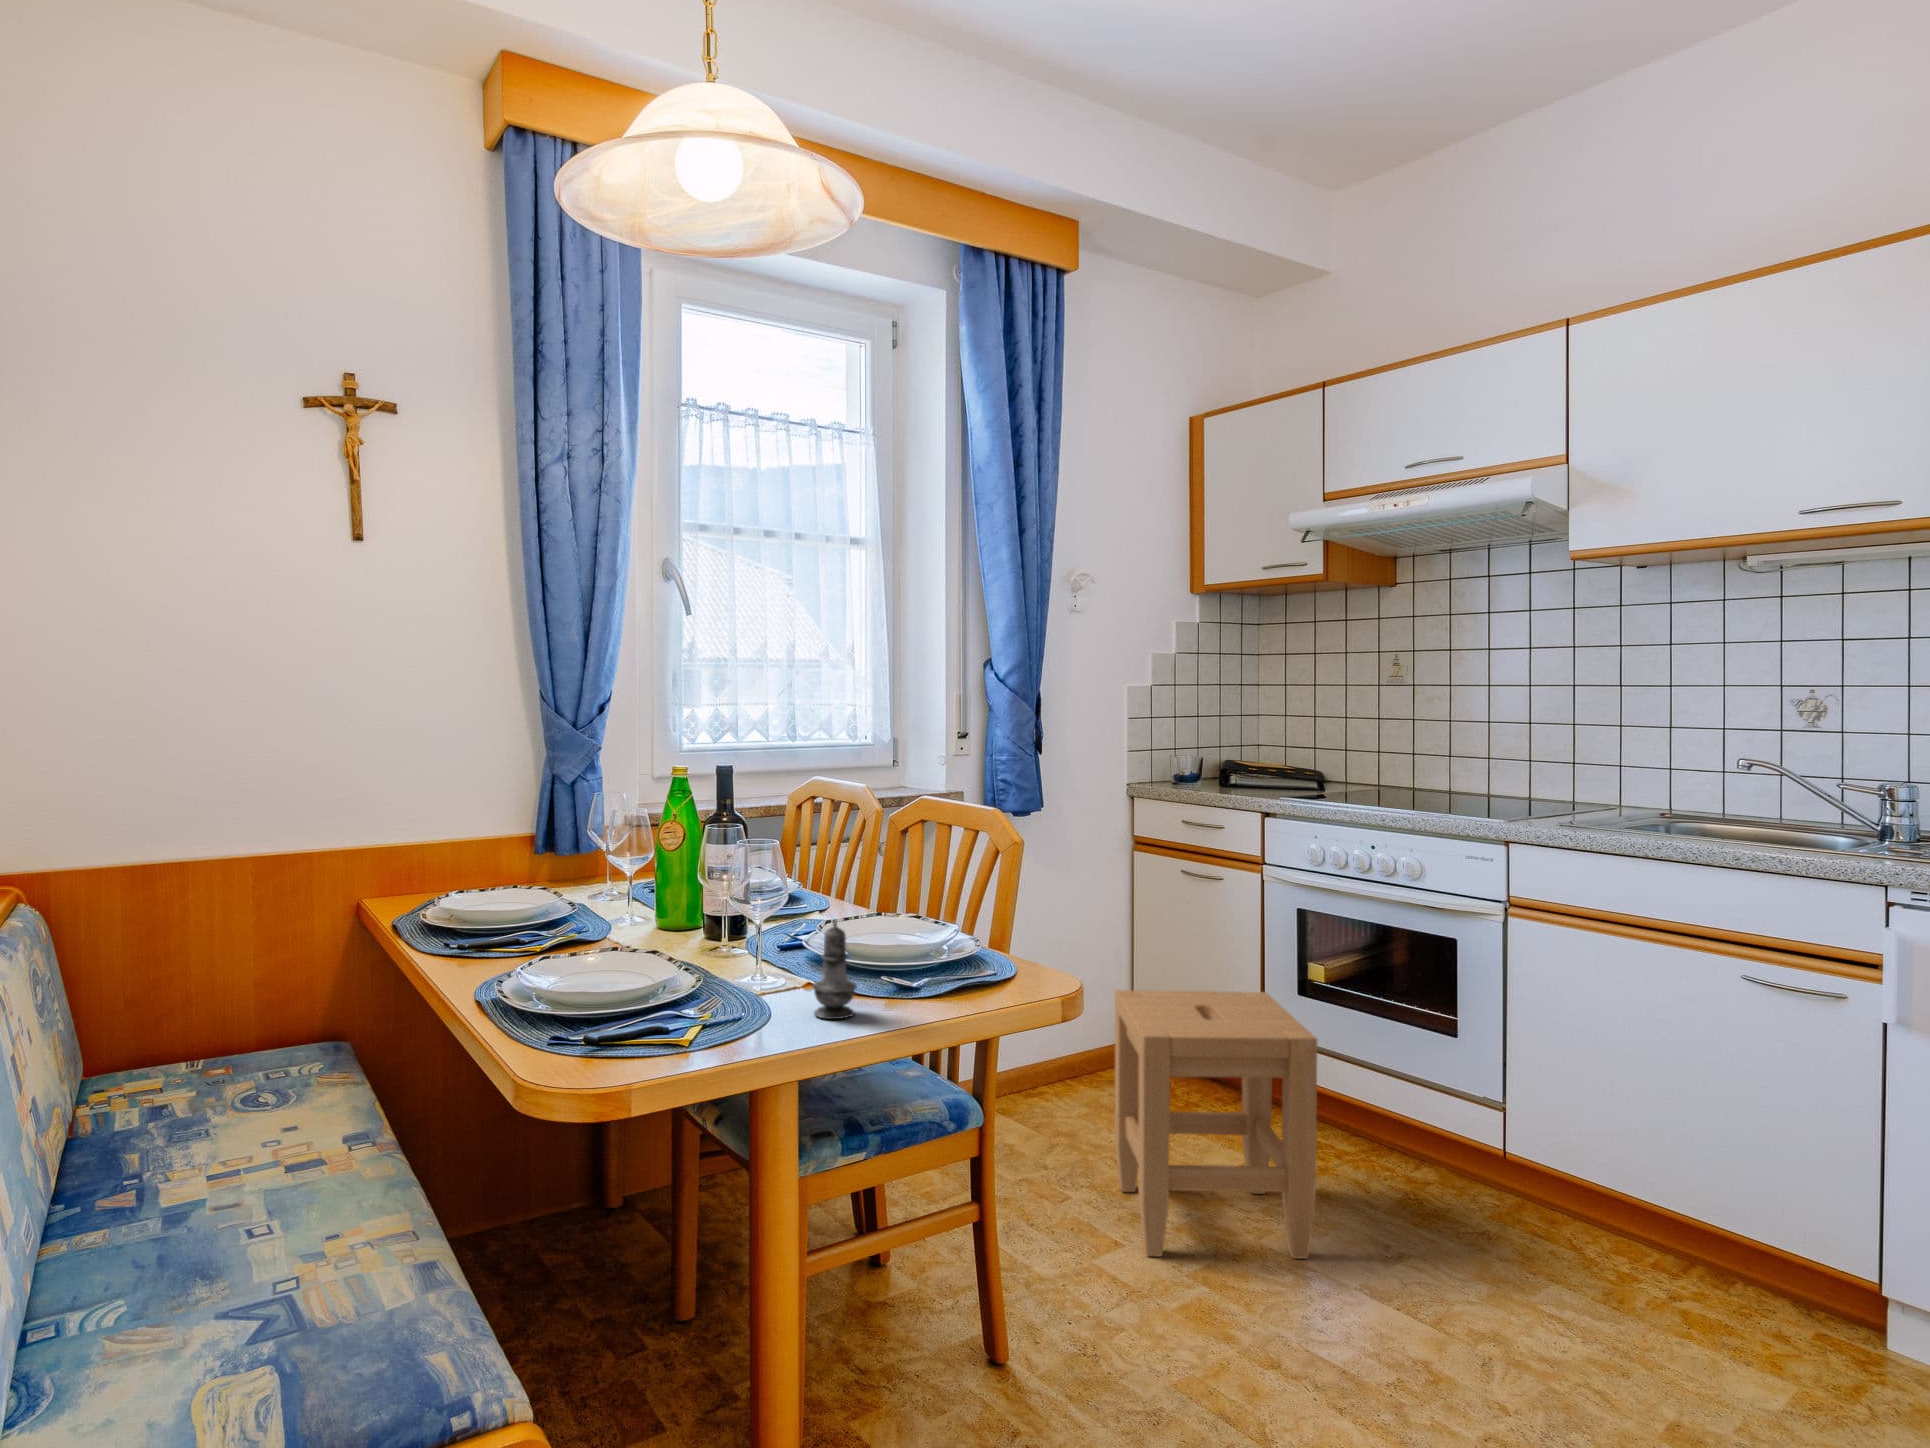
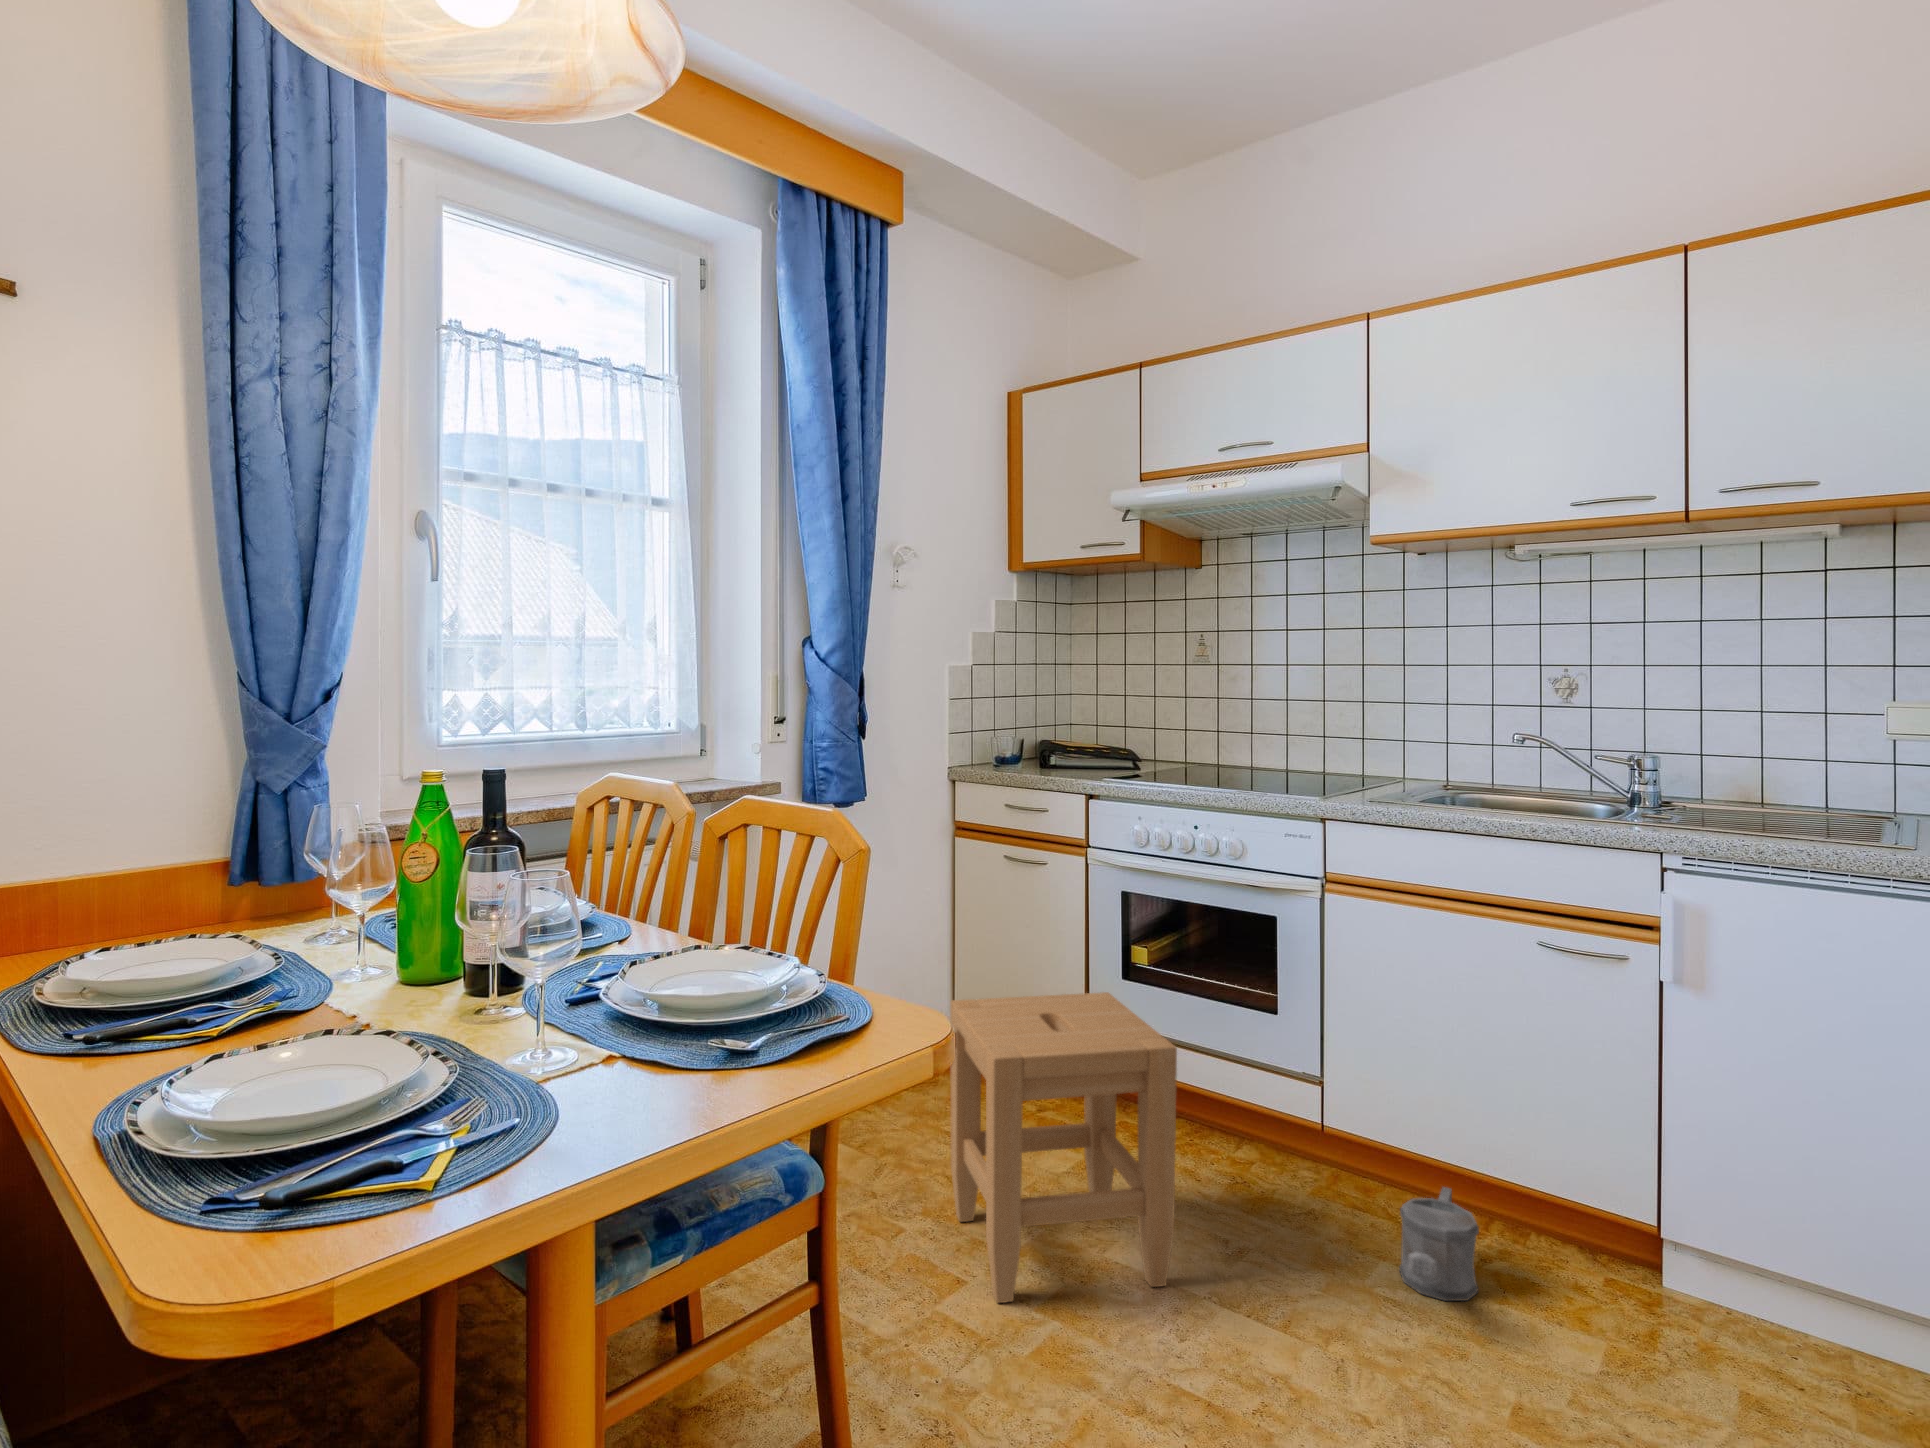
salt shaker: present [812,922,857,1019] -> none [617,984,681,1122]
watering can: none [1539,1195,1624,1300] -> present [1399,1187,1479,1301]

